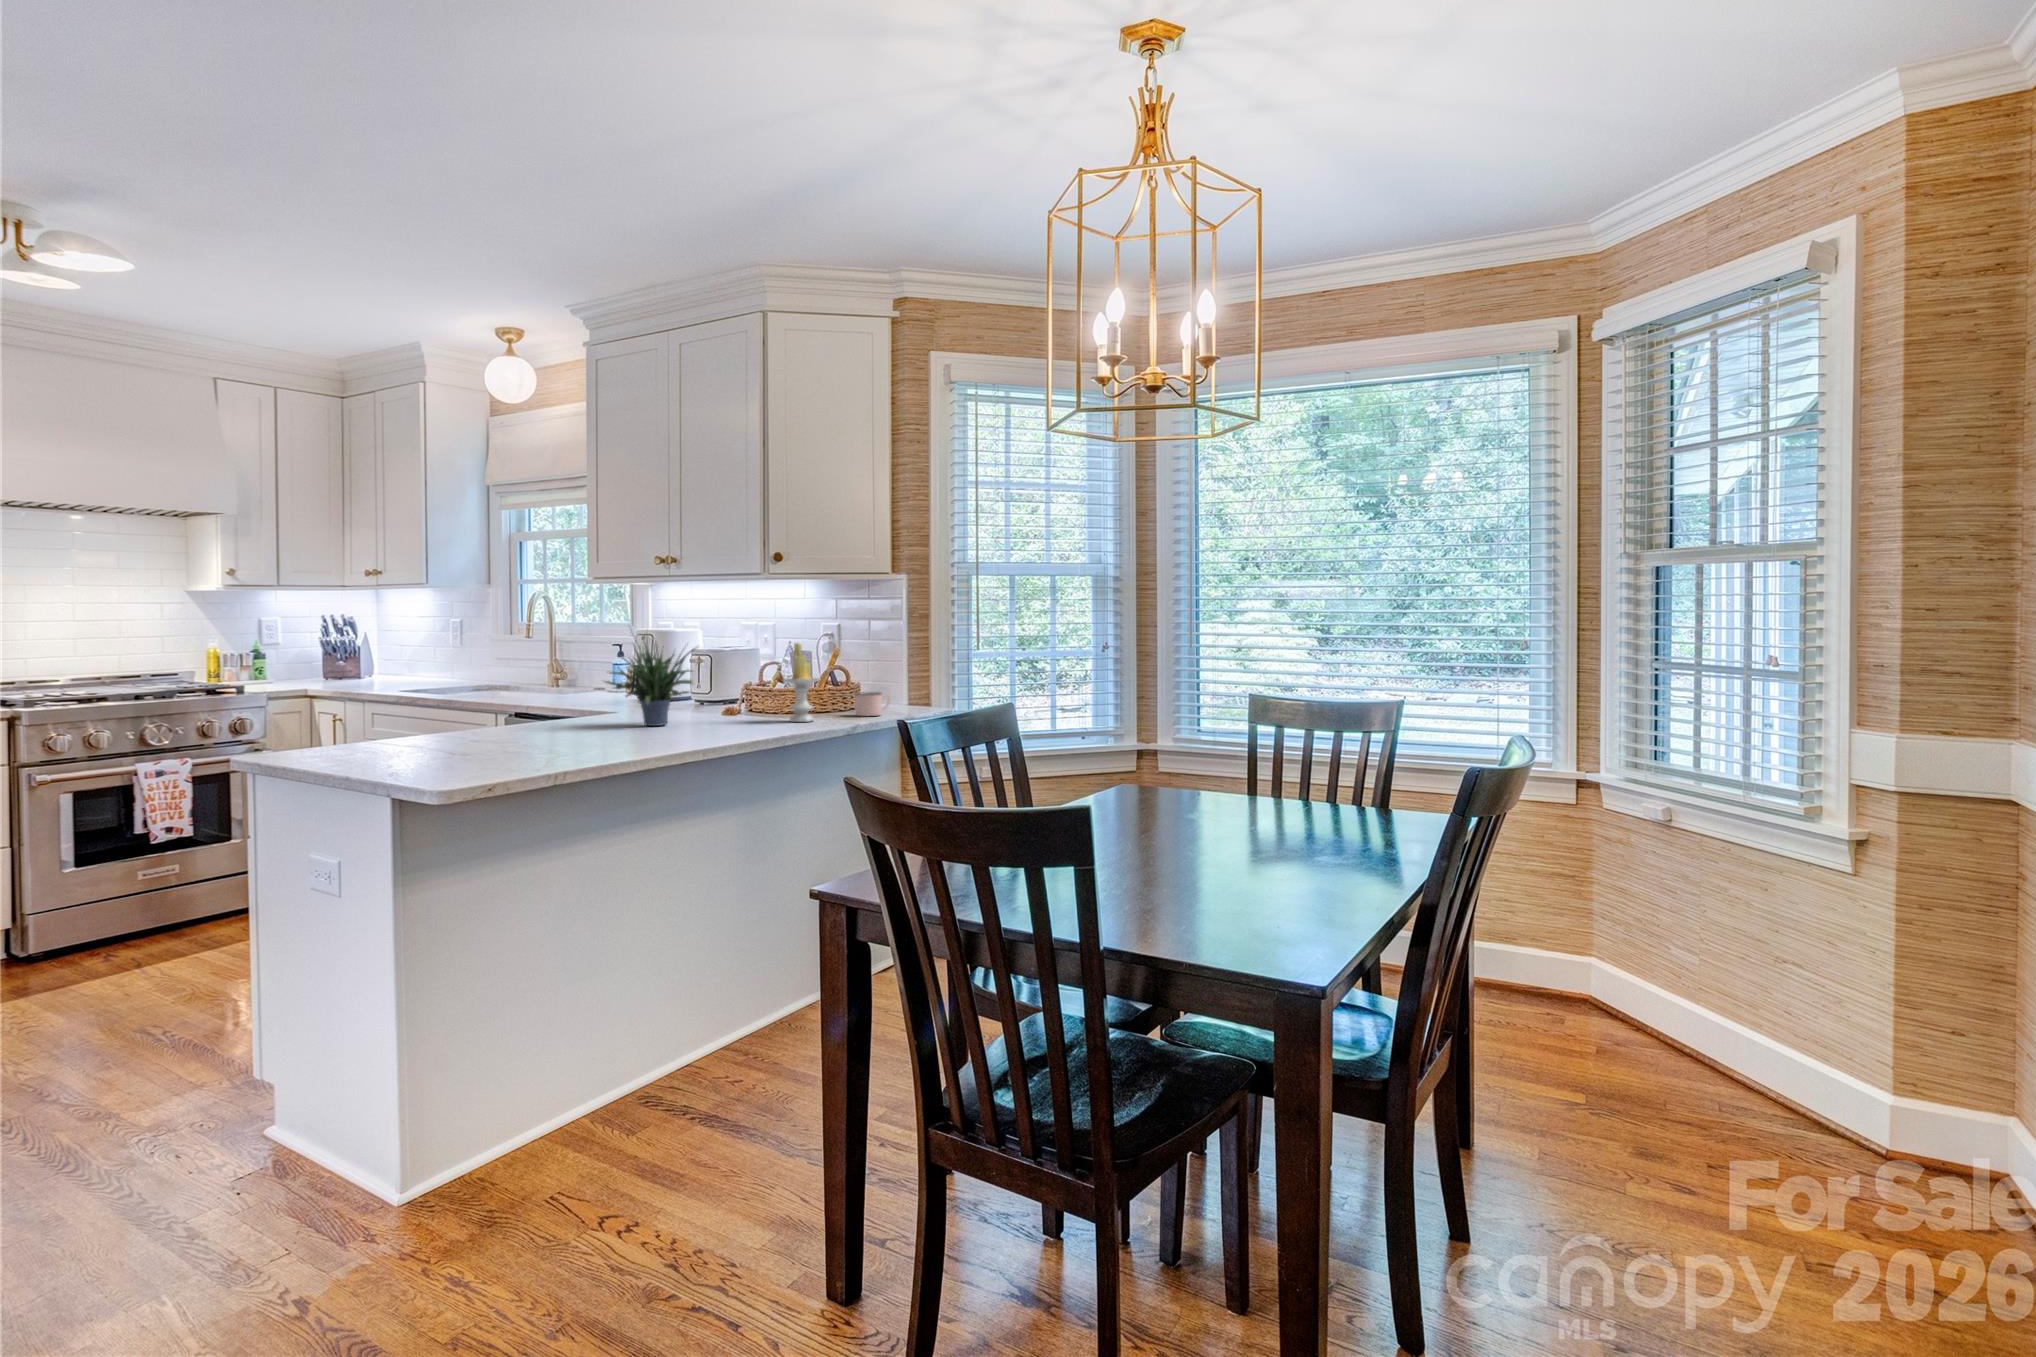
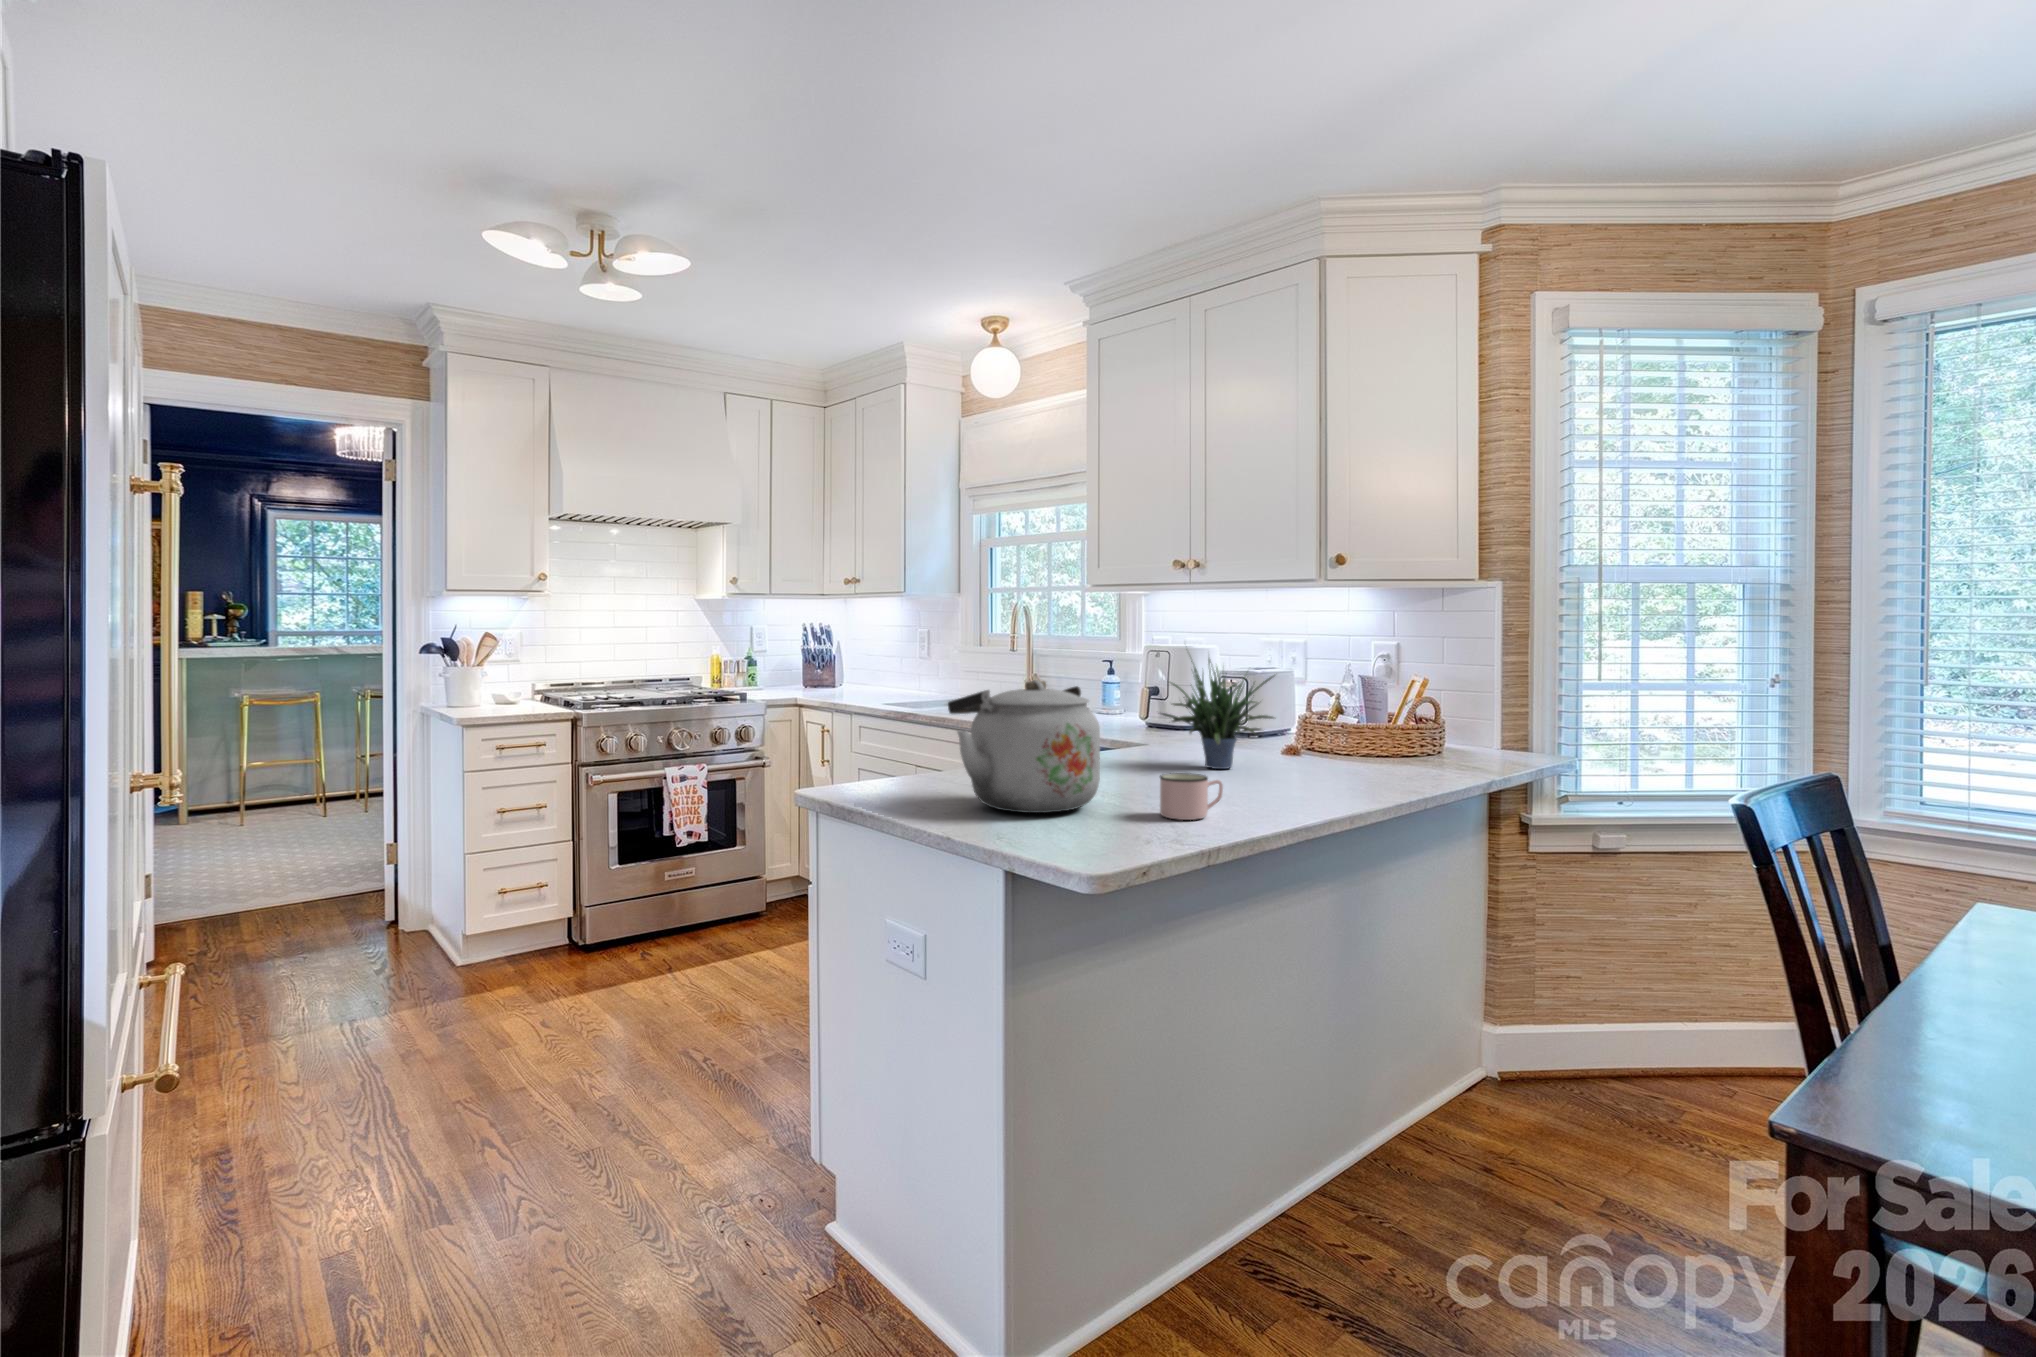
candle: present [783,643,820,722] -> none [1363,669,1417,770]
kettle: none [351,648,500,757] -> present [948,680,1100,813]
mug: present [855,692,890,716] -> present [1160,773,1223,820]

